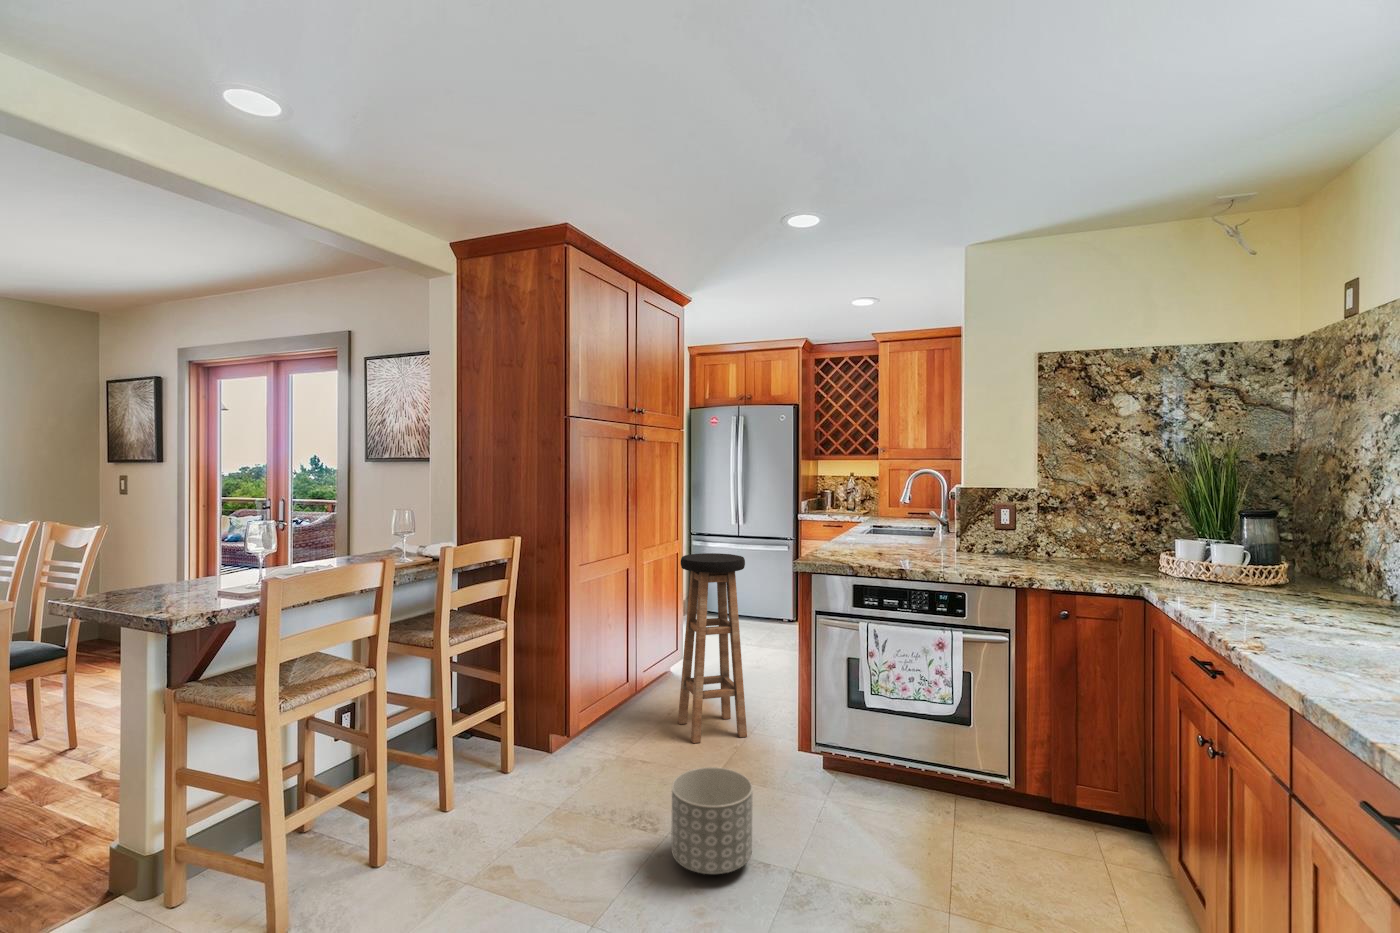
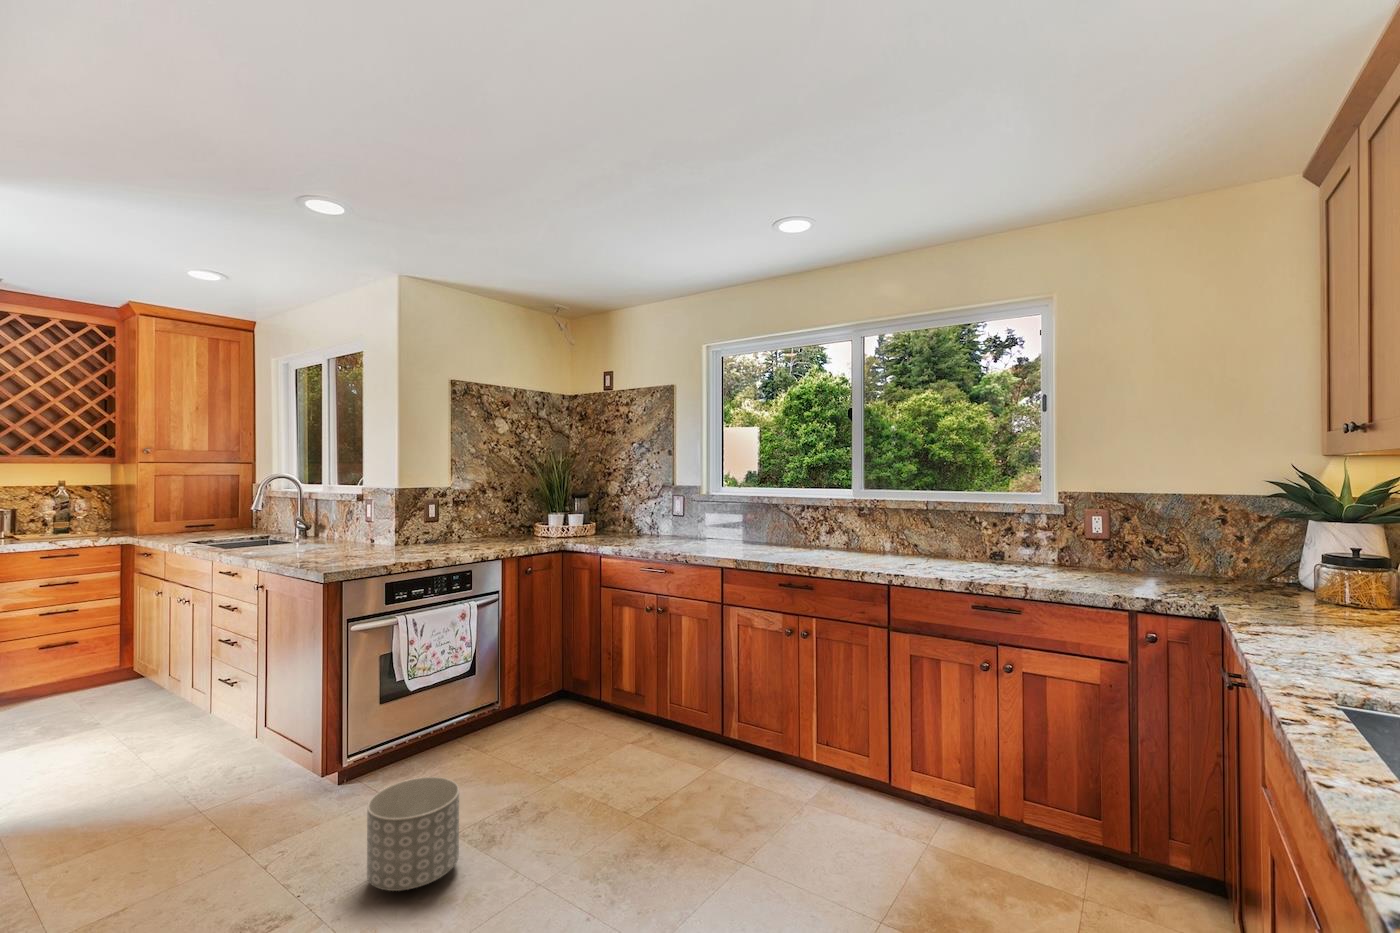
bar stool: present [678,553,747,743] -> none [65,588,207,861]

